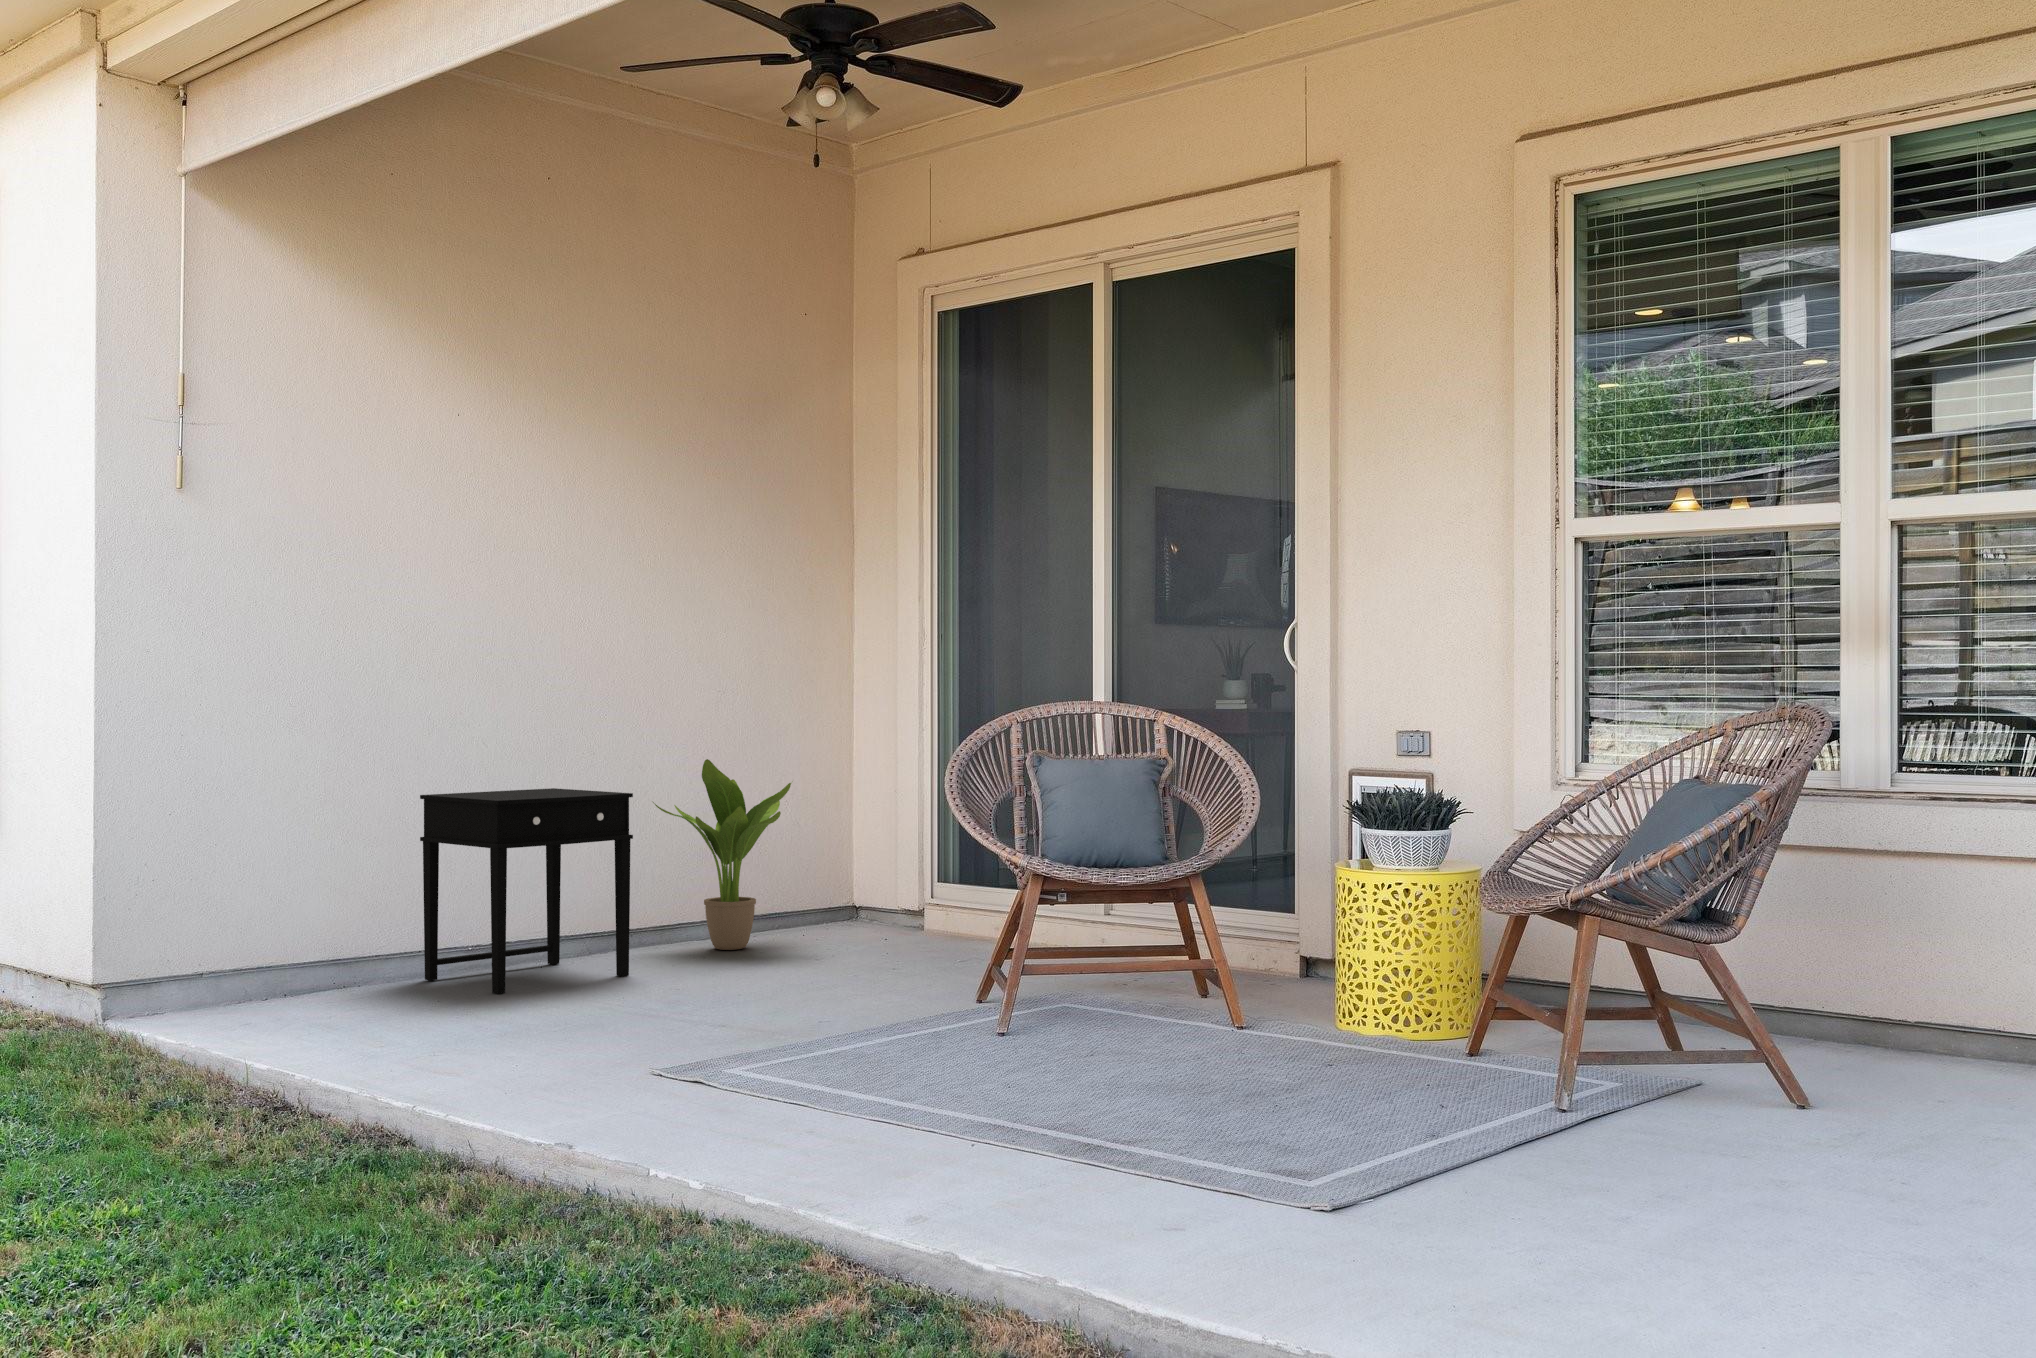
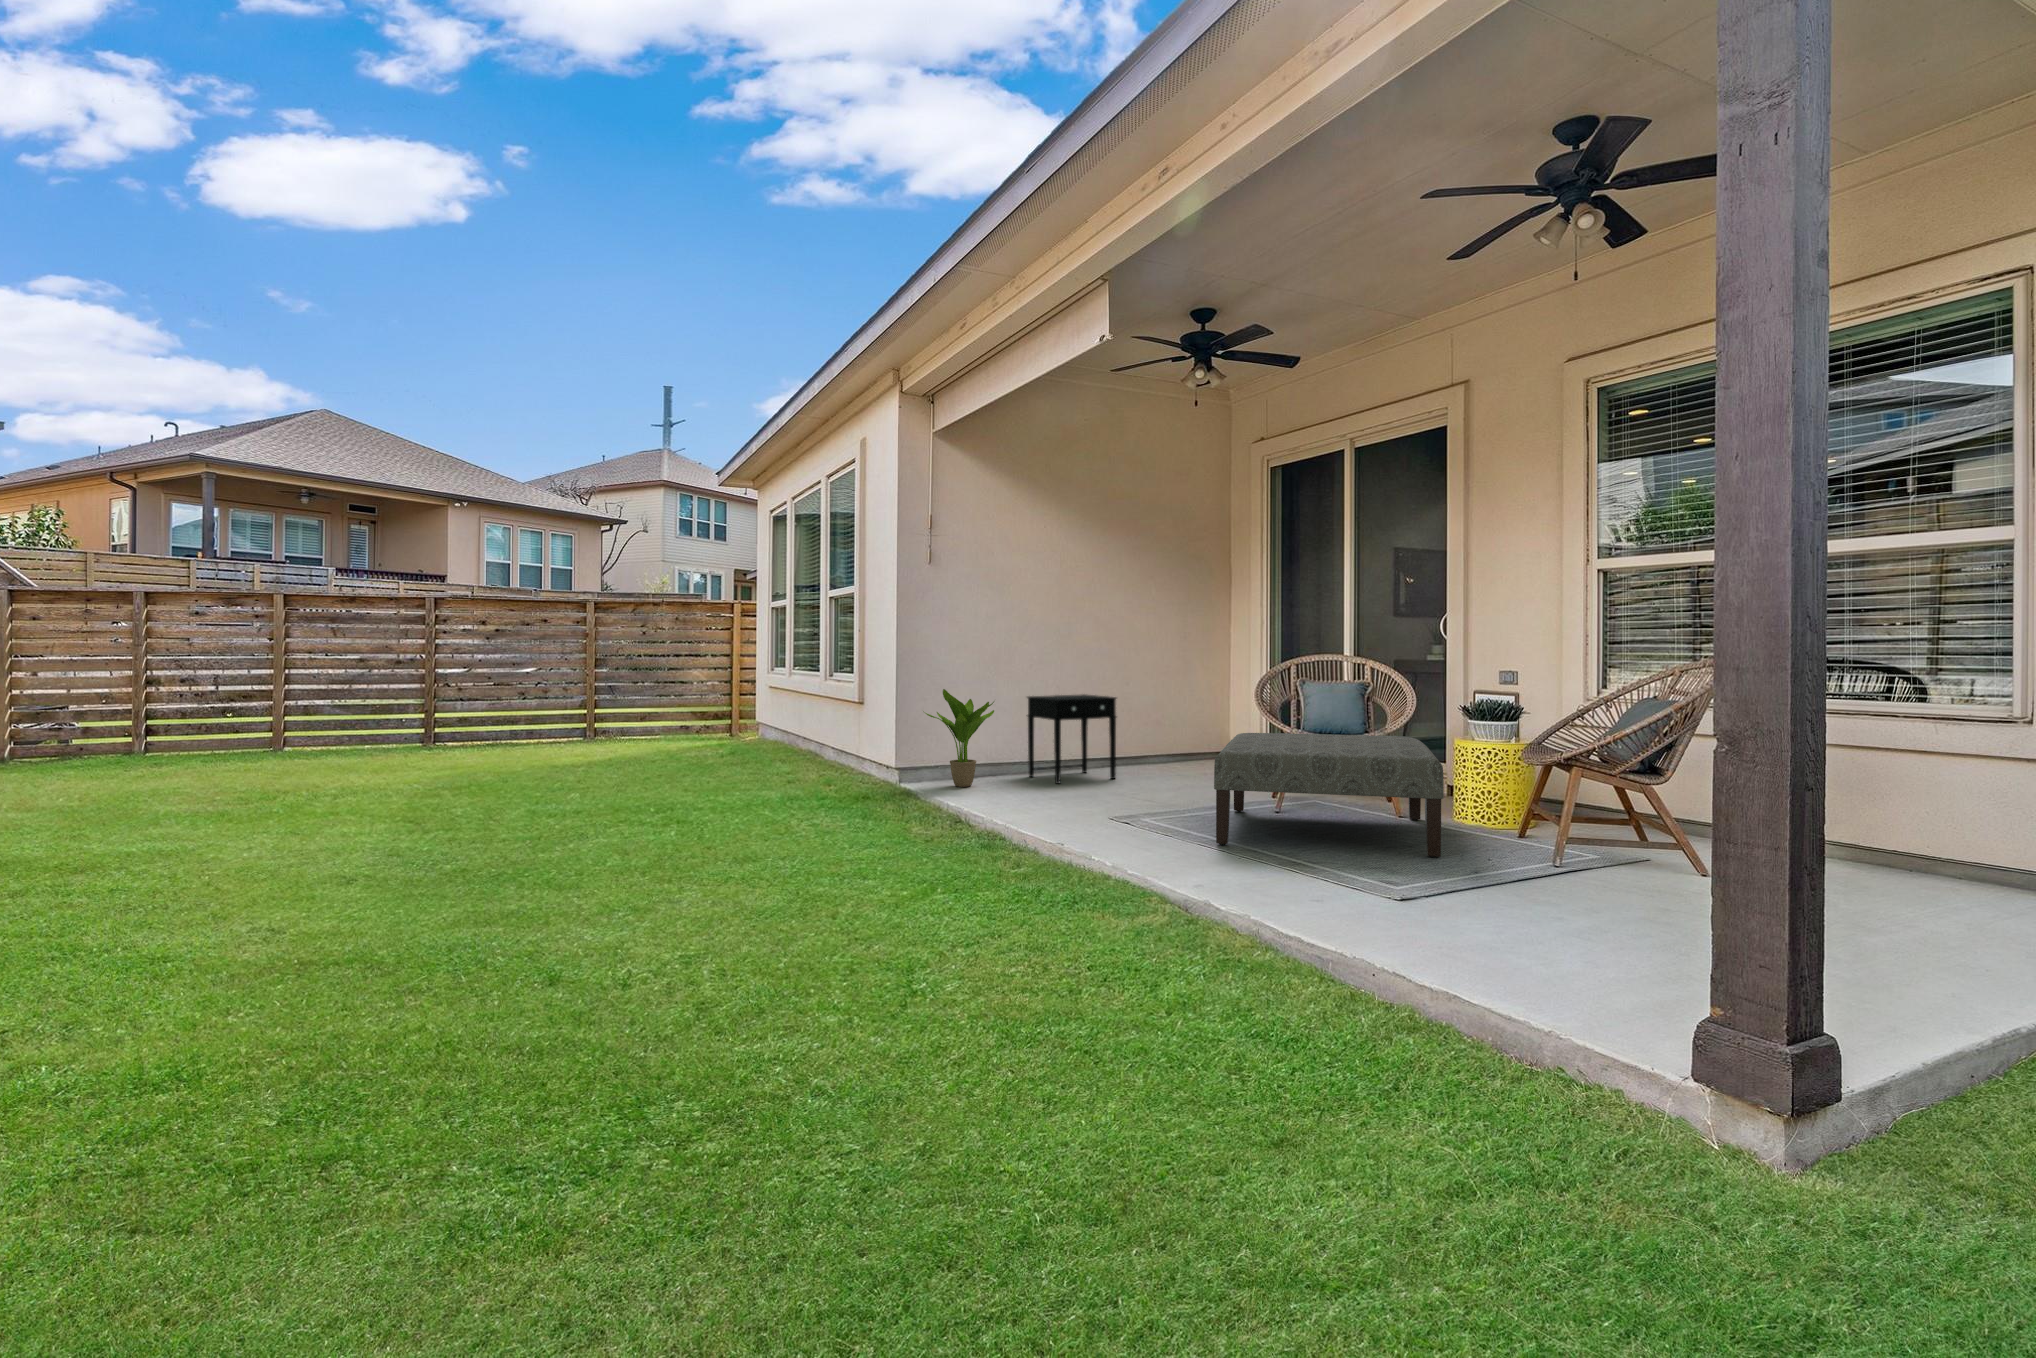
potted plant: present [653,759,791,950] -> present [924,689,994,787]
ottoman: none [901,863,1363,1116] -> present [1214,733,1444,858]

